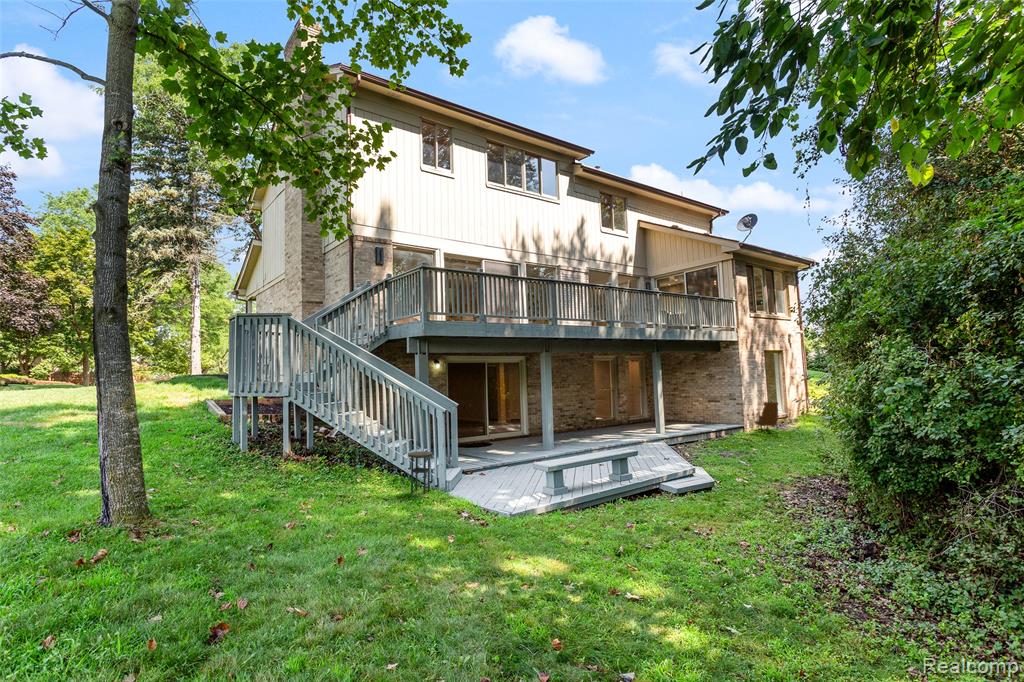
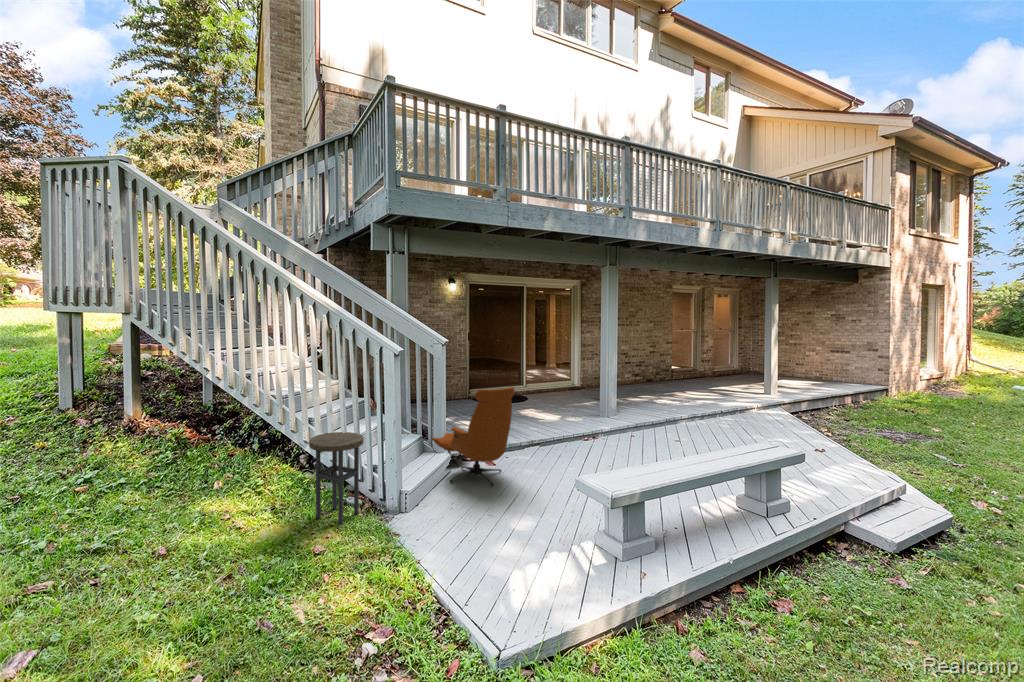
lounge chair: present [755,402,778,432] -> present [431,387,514,486]

